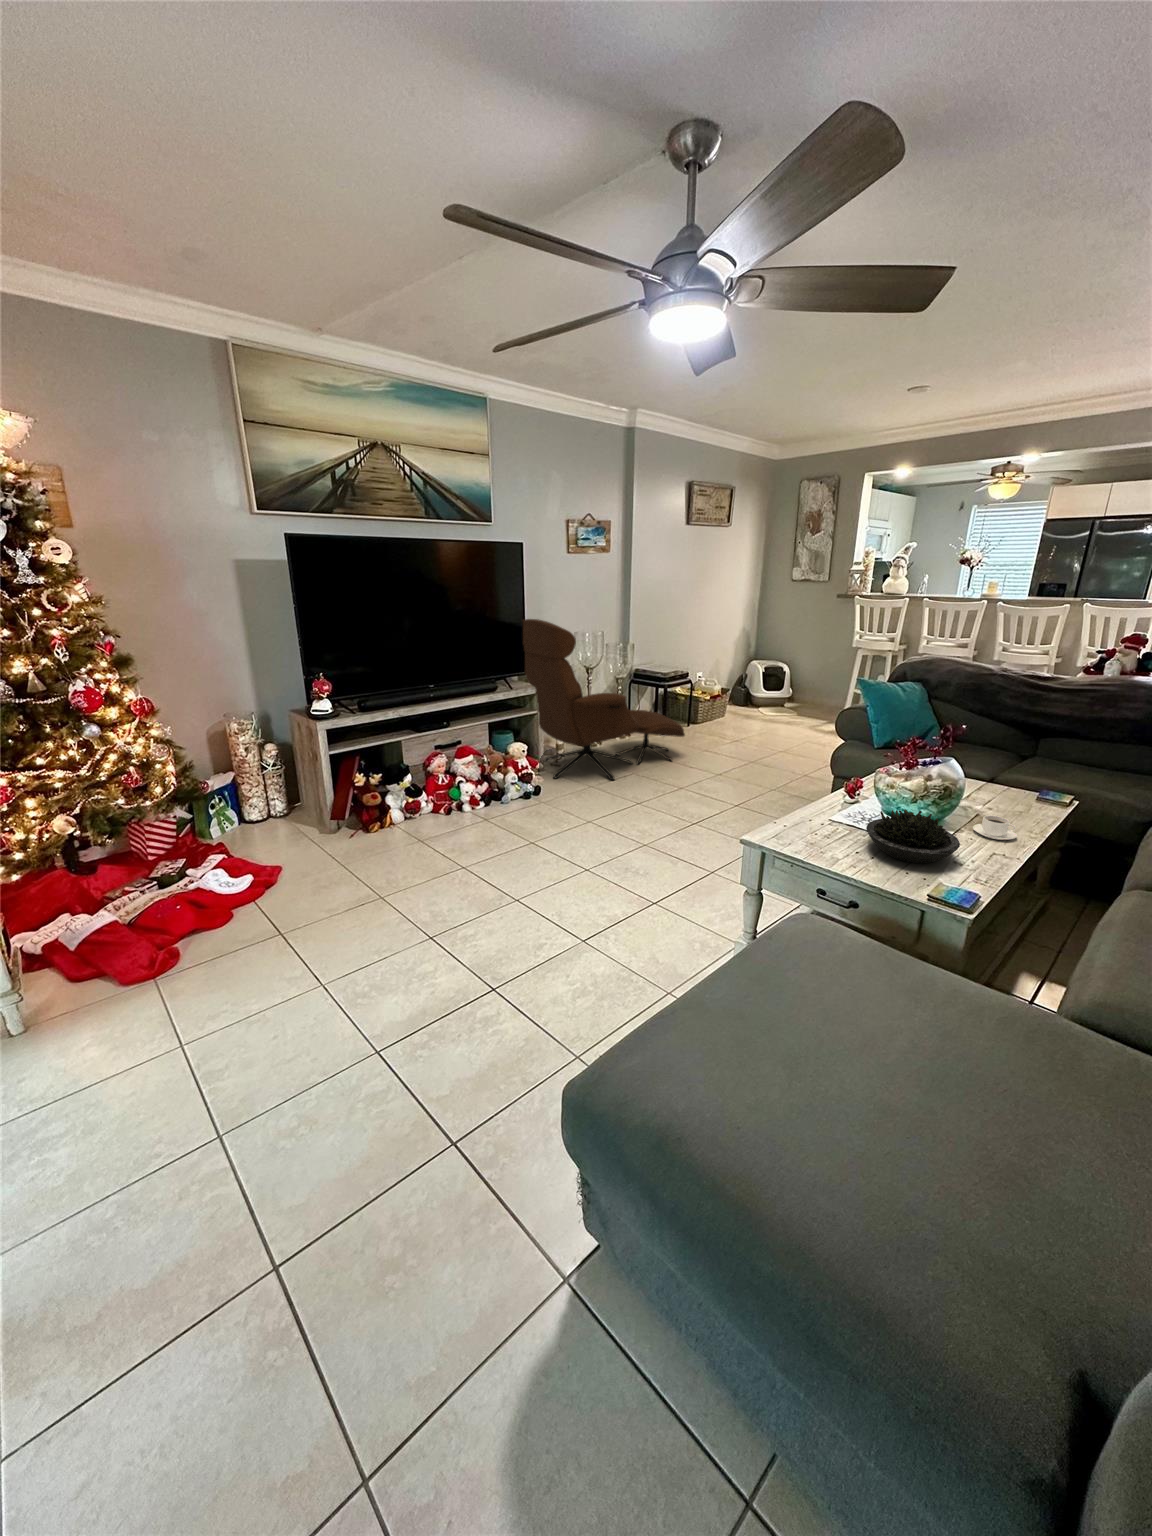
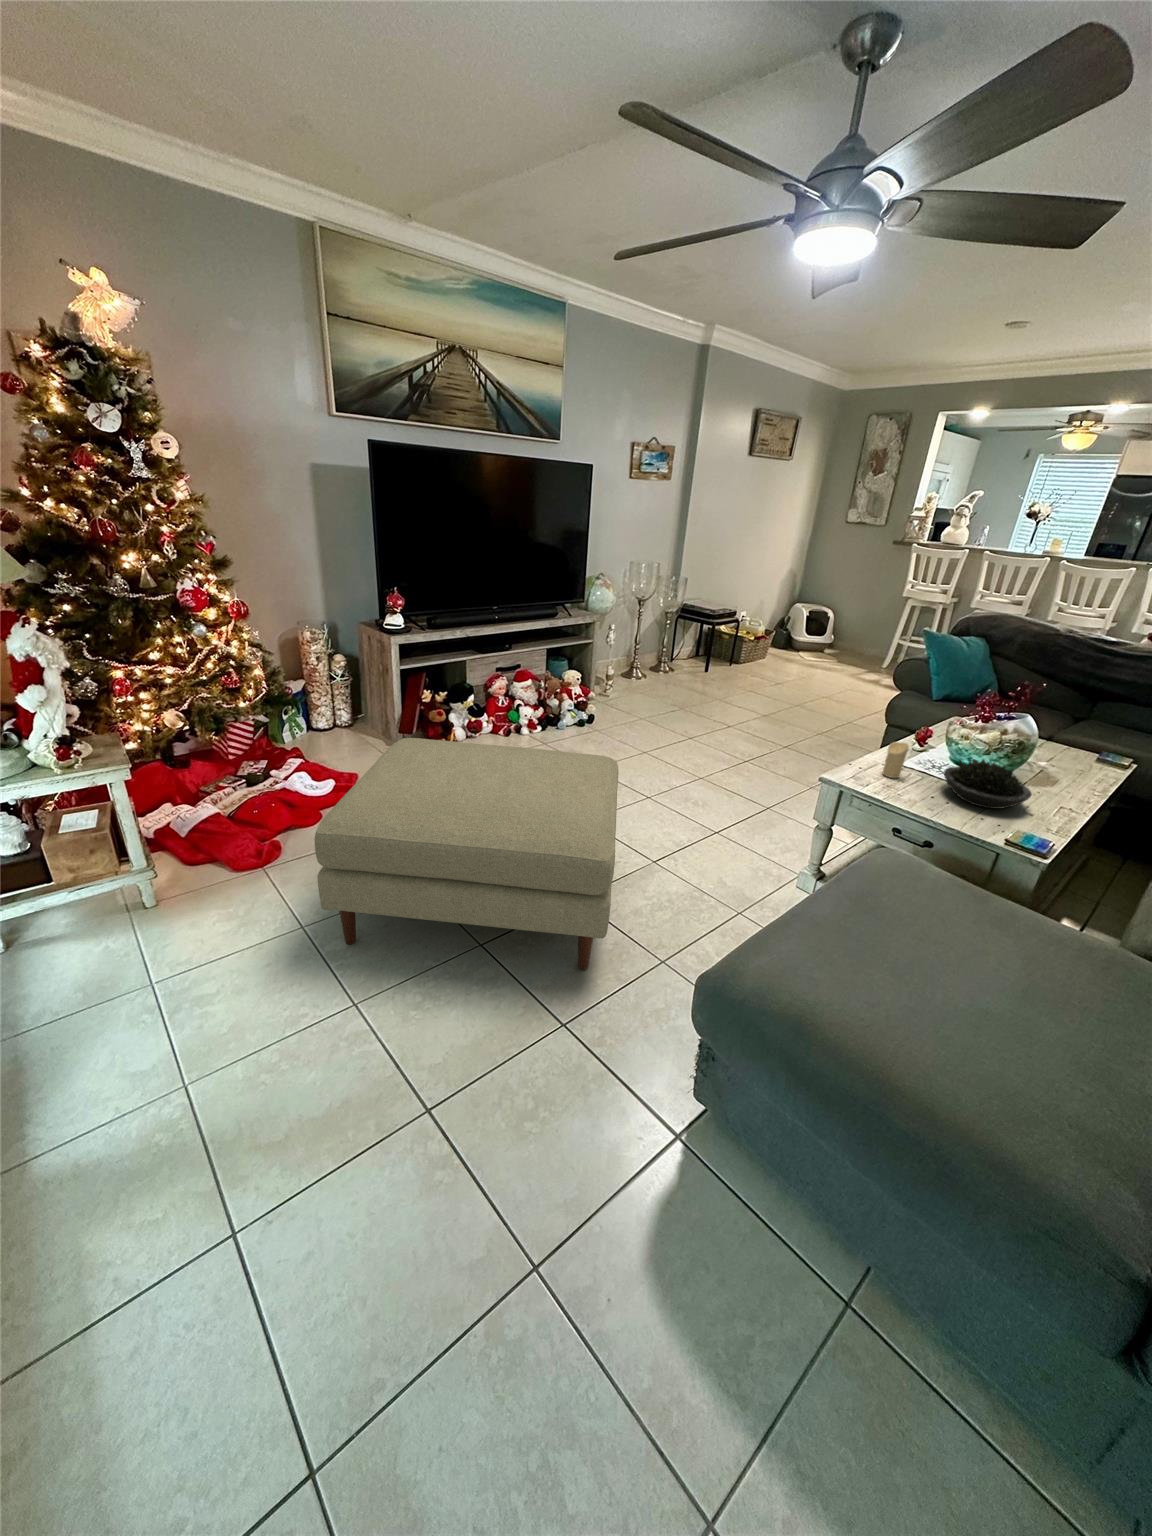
lounge chair: present [523,619,685,780] -> none [578,546,734,715]
candle: none [806,797,828,836] -> present [883,742,909,778]
coffee cup: present [973,815,1017,840] -> none [1038,770,1079,794]
ottoman: none [160,827,529,1079] -> present [314,738,618,970]

